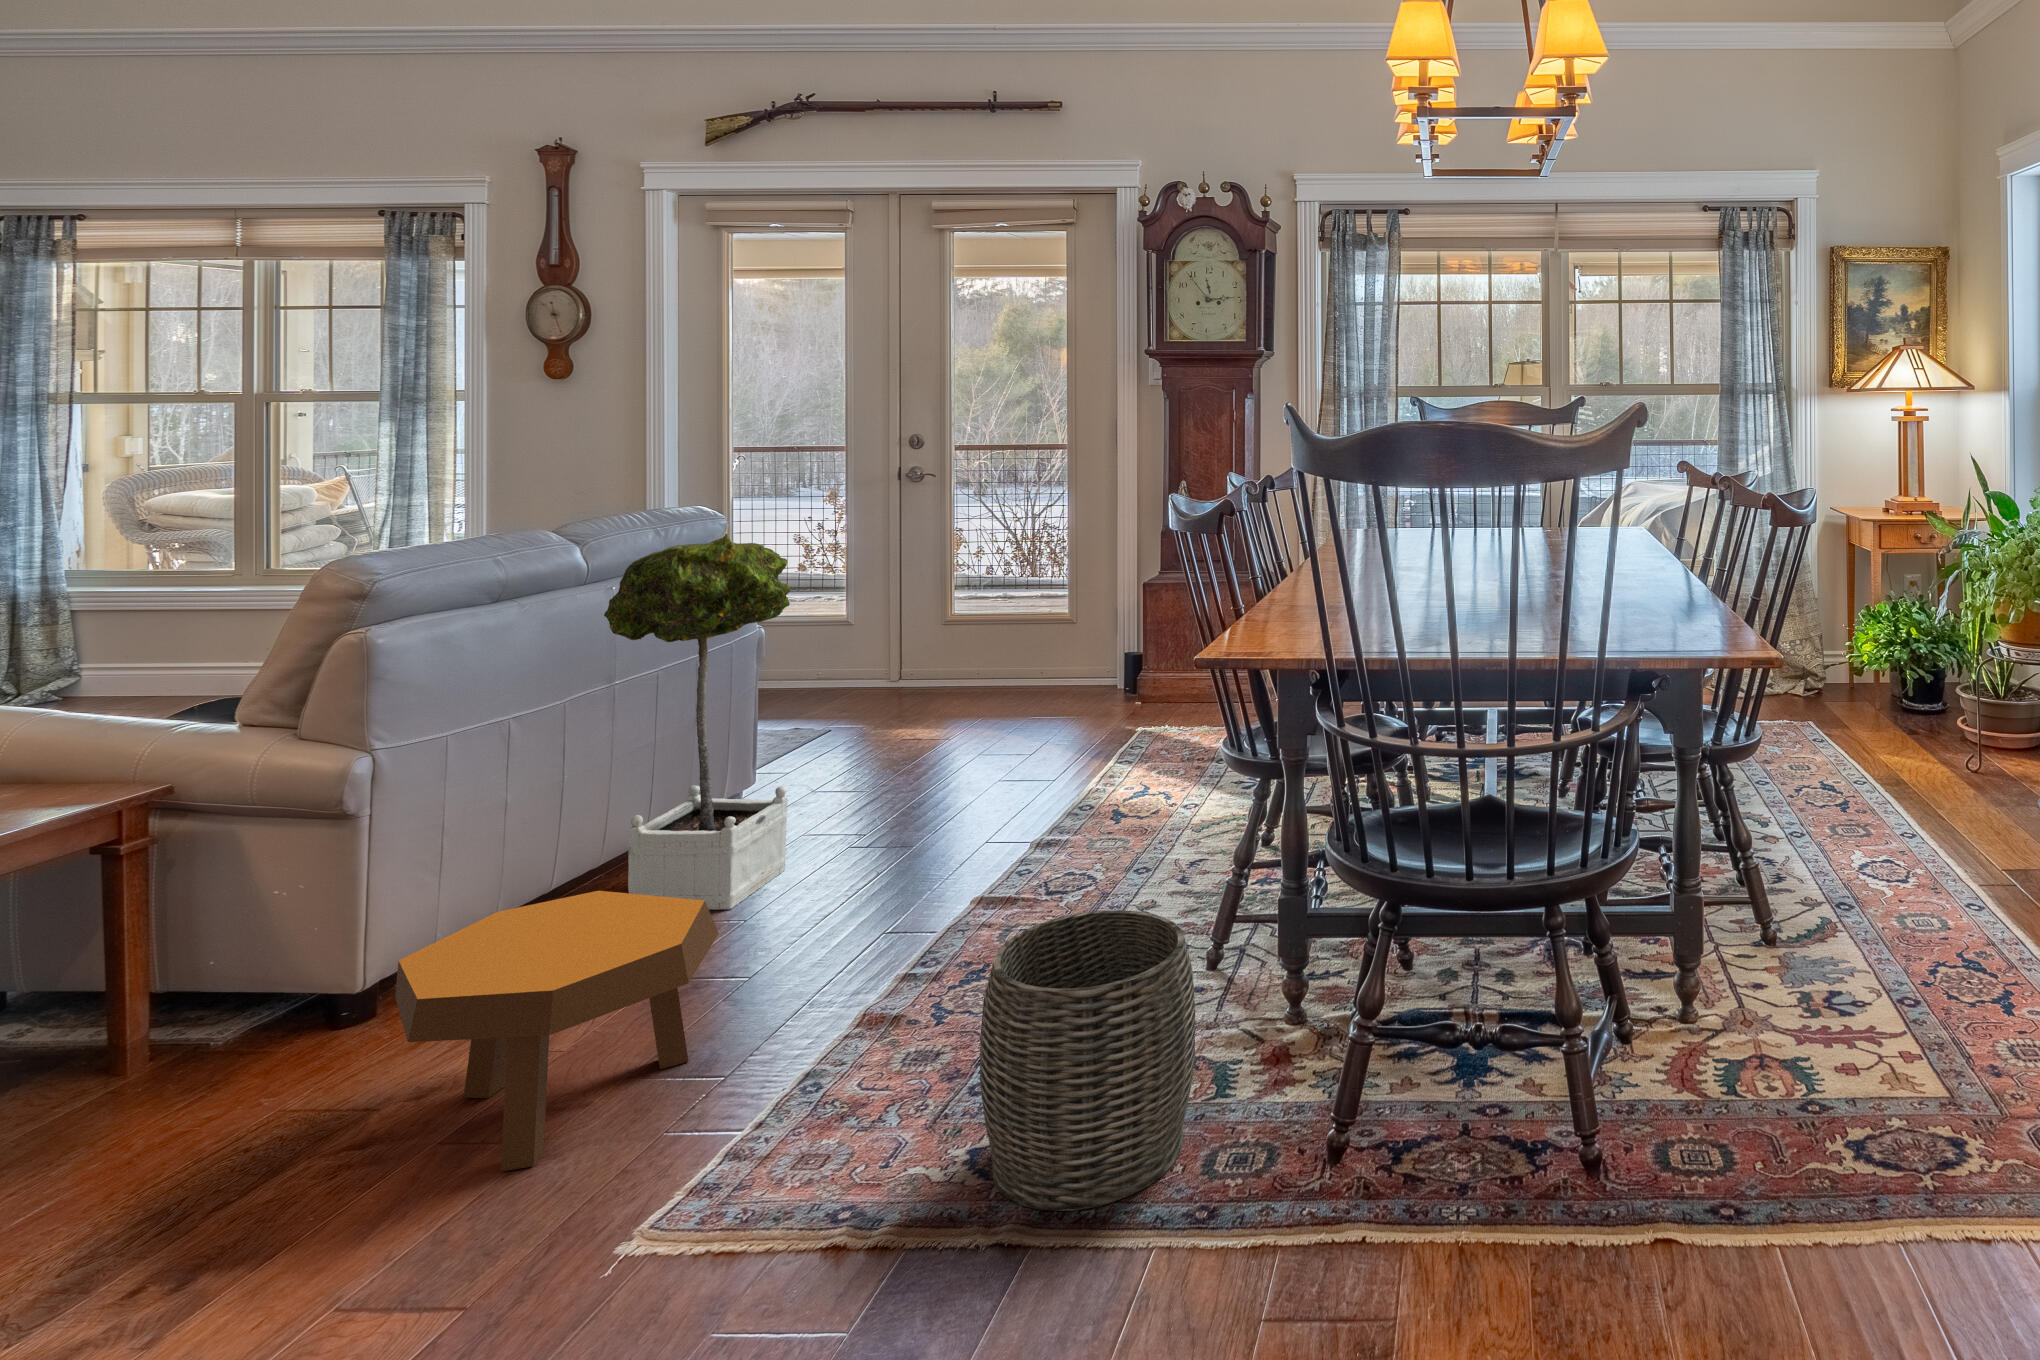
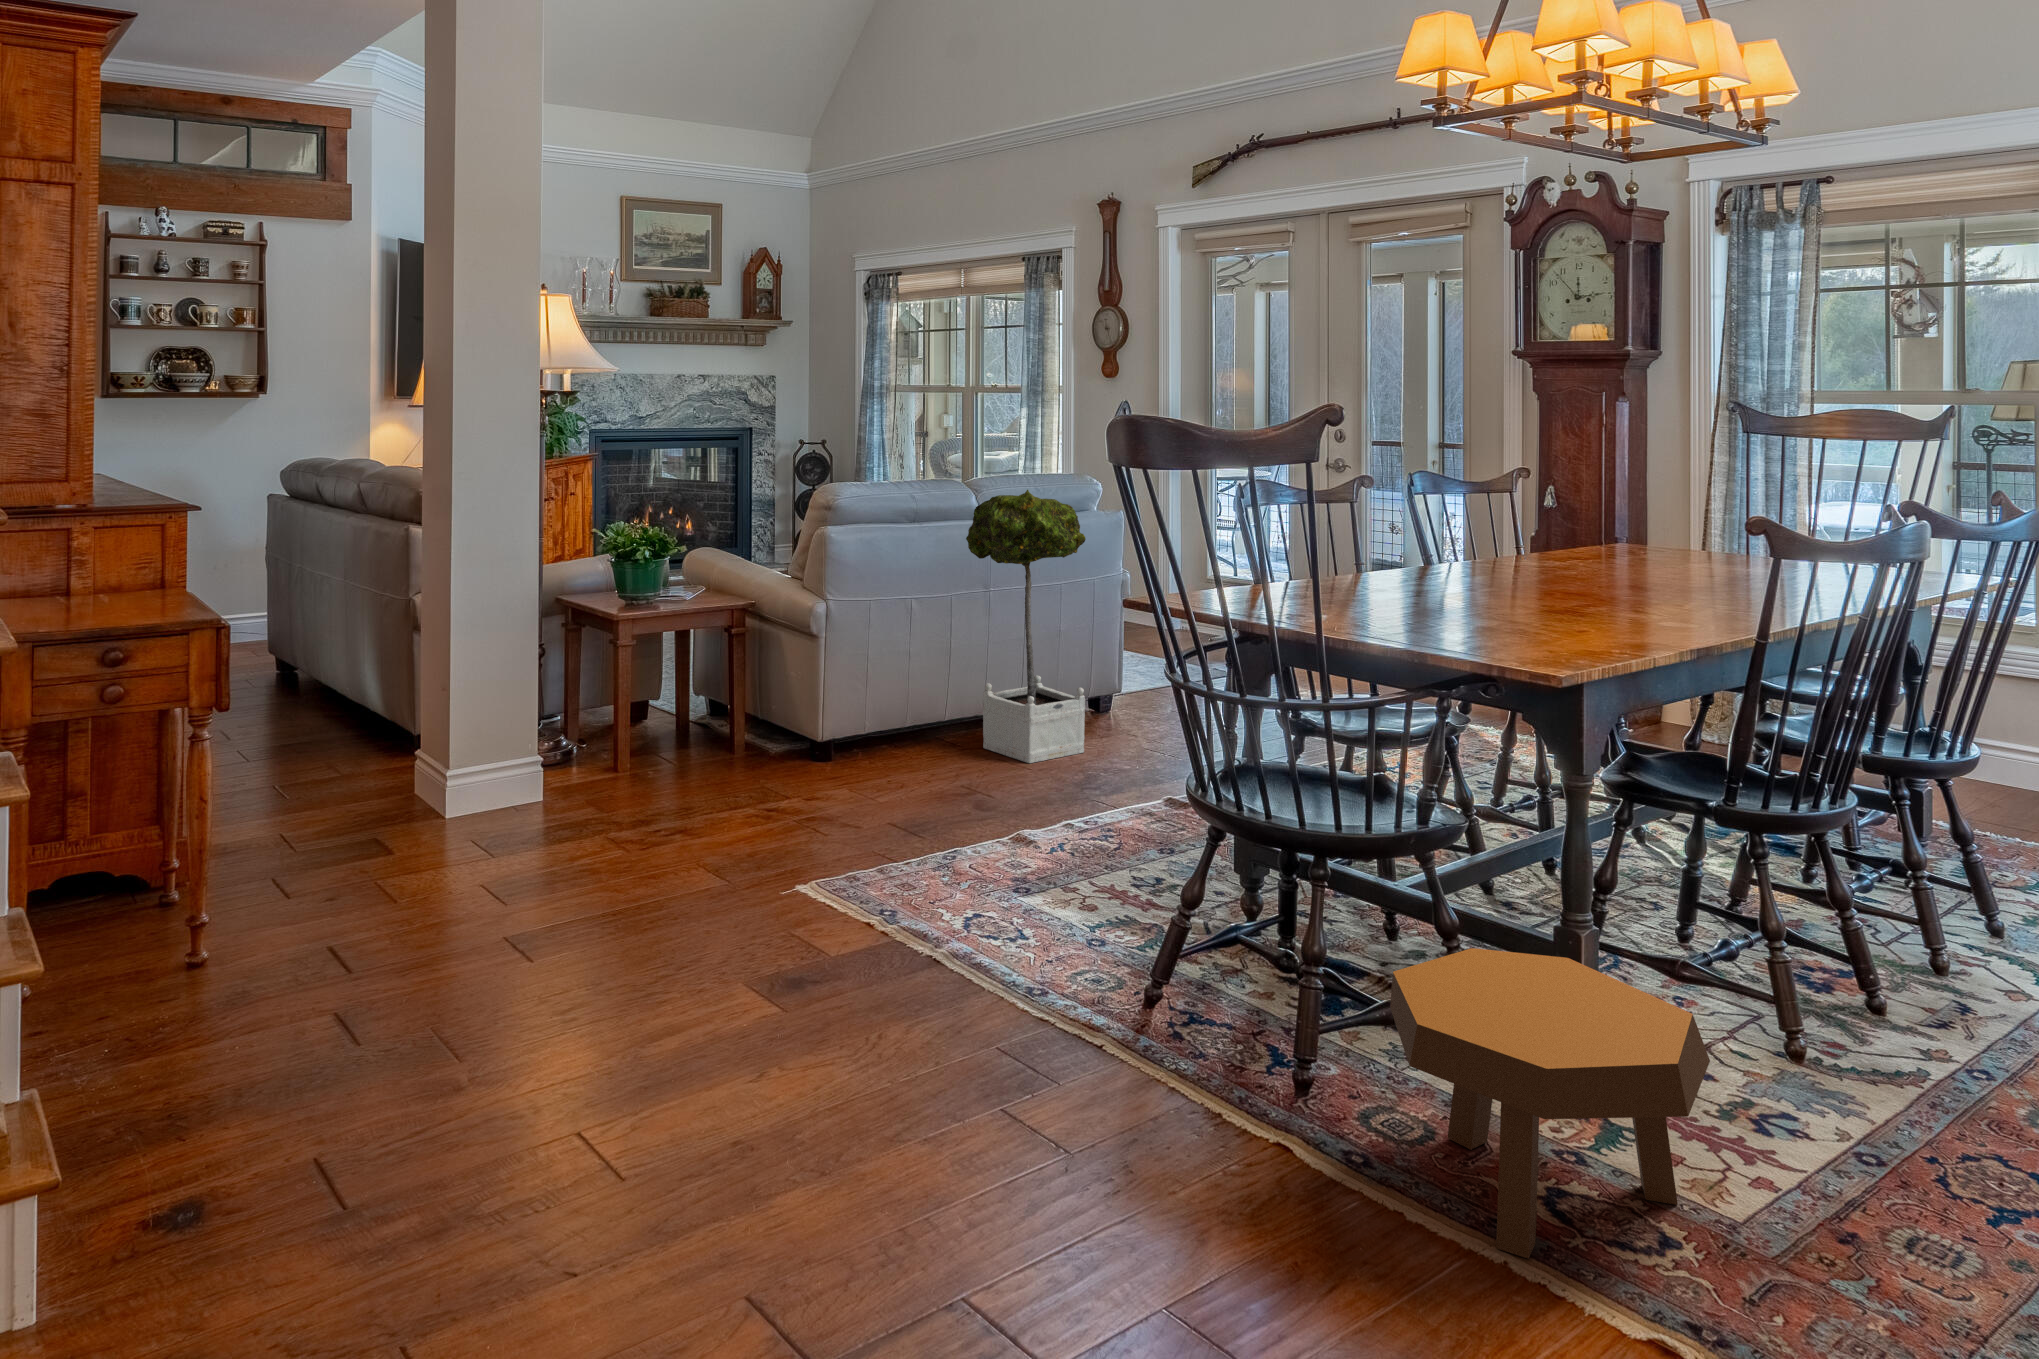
footstool: present [395,891,719,1172] -> present [1390,948,1710,1259]
woven basket: present [980,910,1195,1211] -> none [956,773,1106,967]

